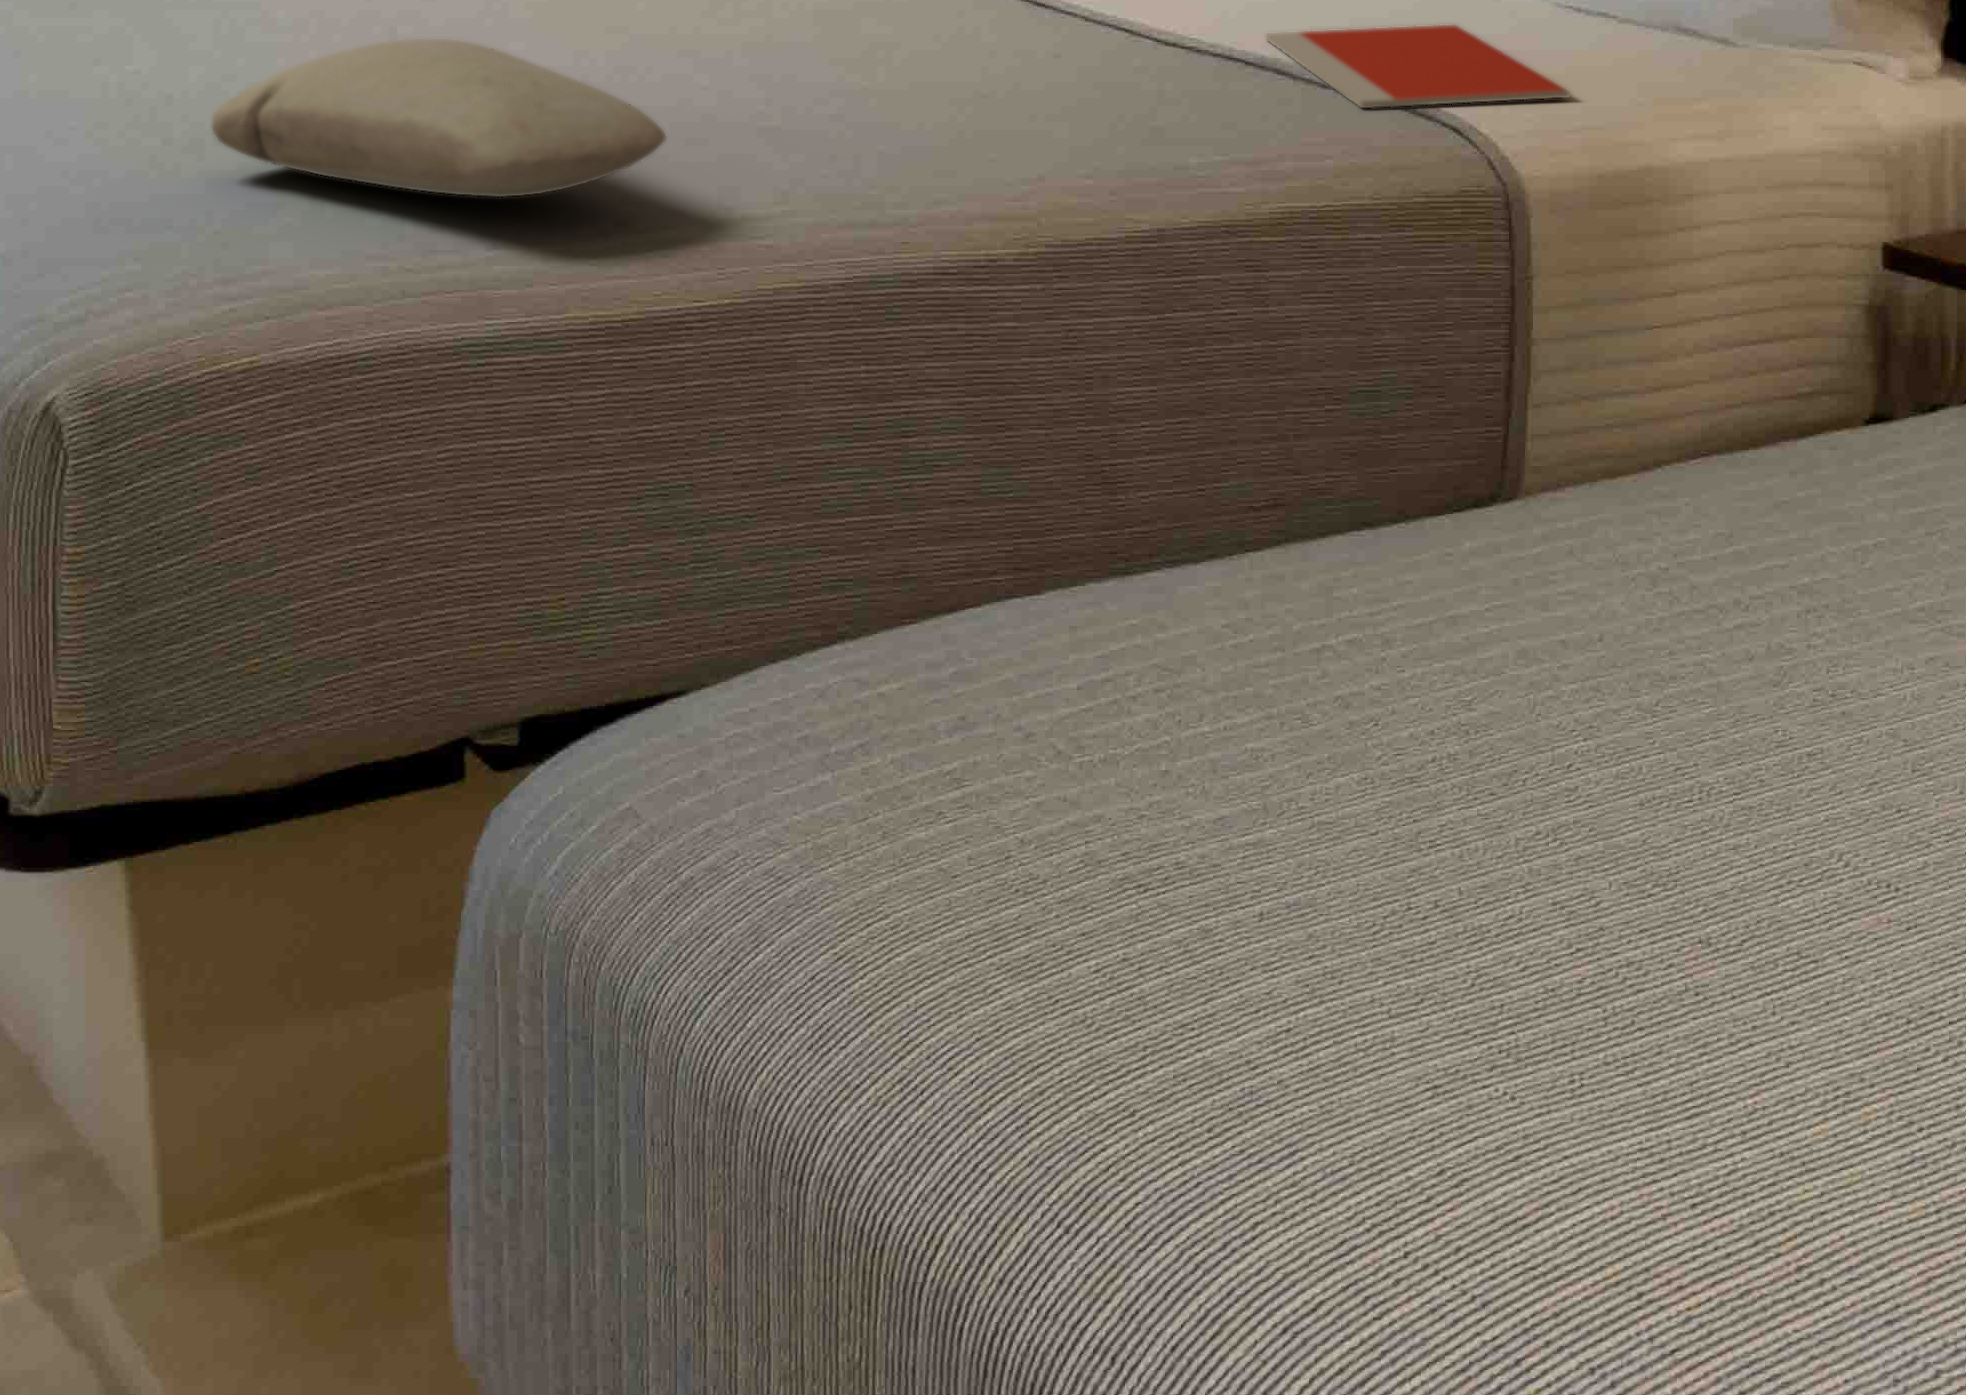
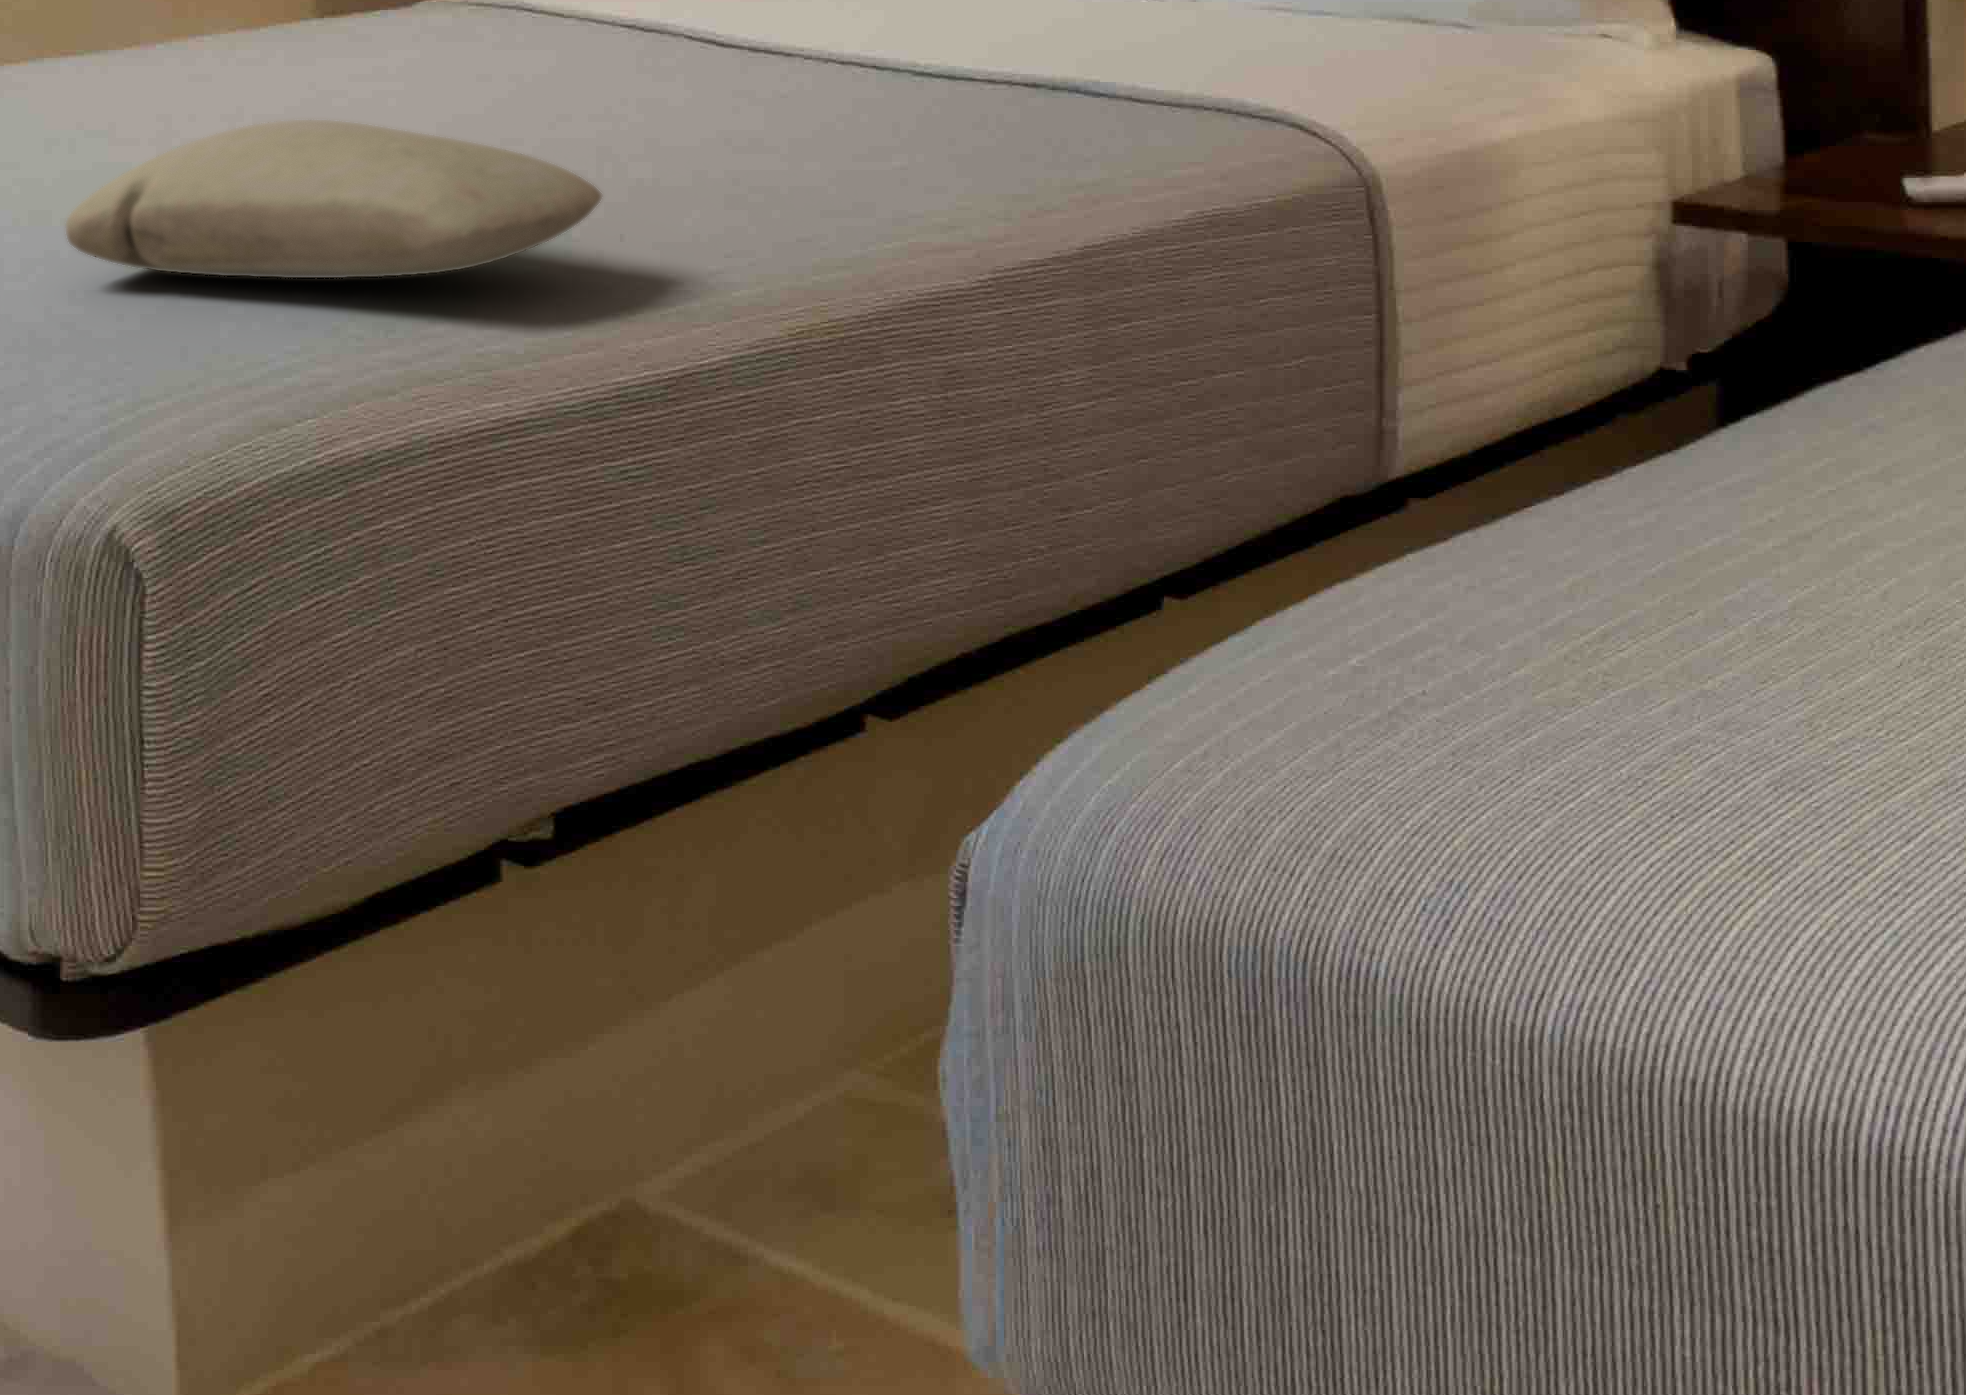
notebook: present [1266,25,1570,108] -> none [1030,37,1375,118]

